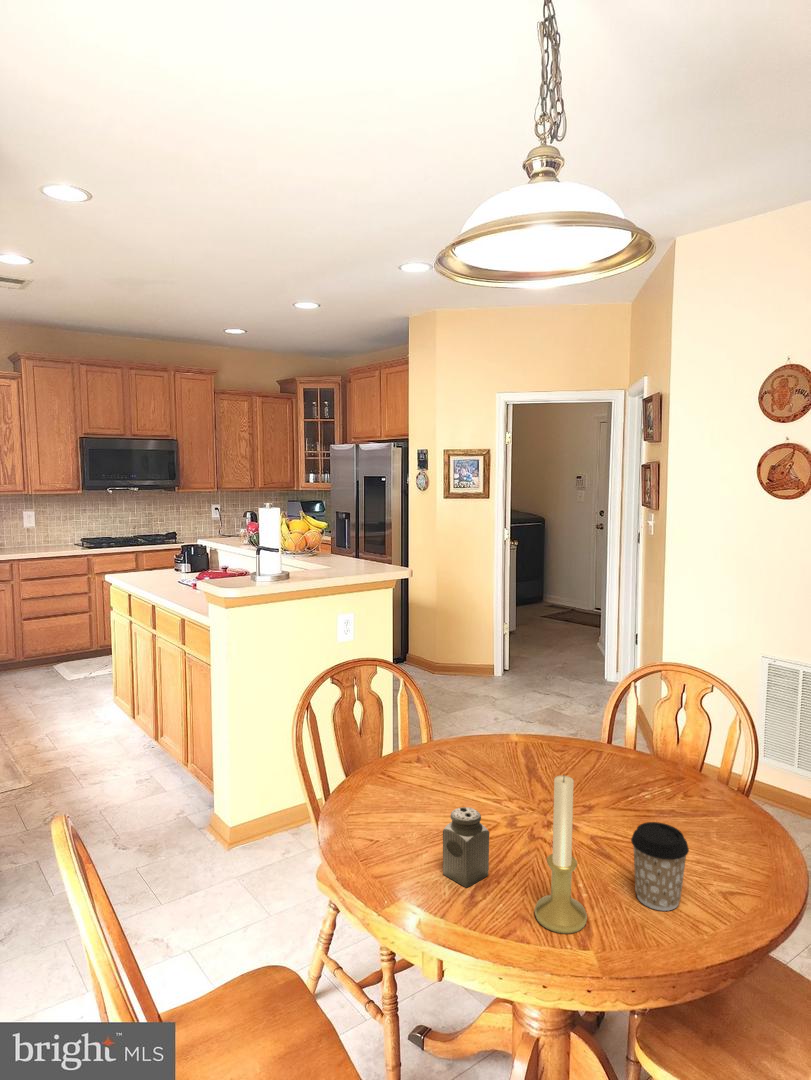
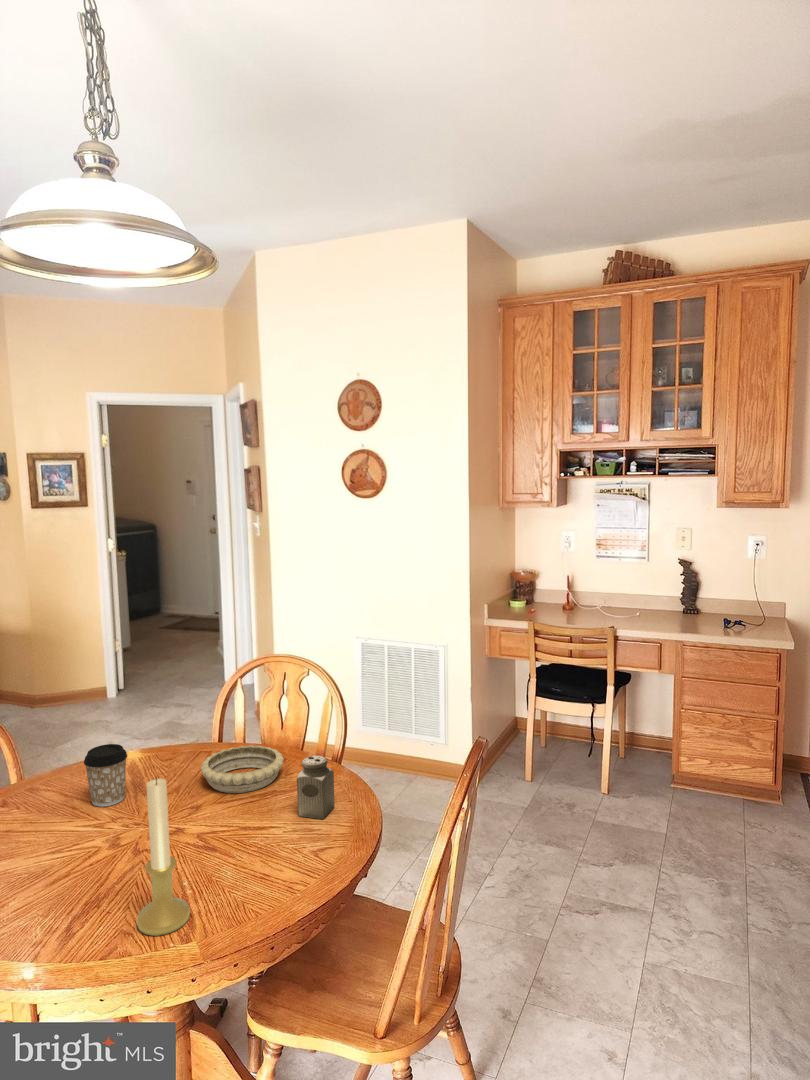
decorative bowl: none [594,754,683,805] -> present [201,745,284,793]
salt shaker: present [443,807,489,887] -> present [297,756,335,819]
coffee cup: present [631,822,689,911] -> present [84,744,127,807]

